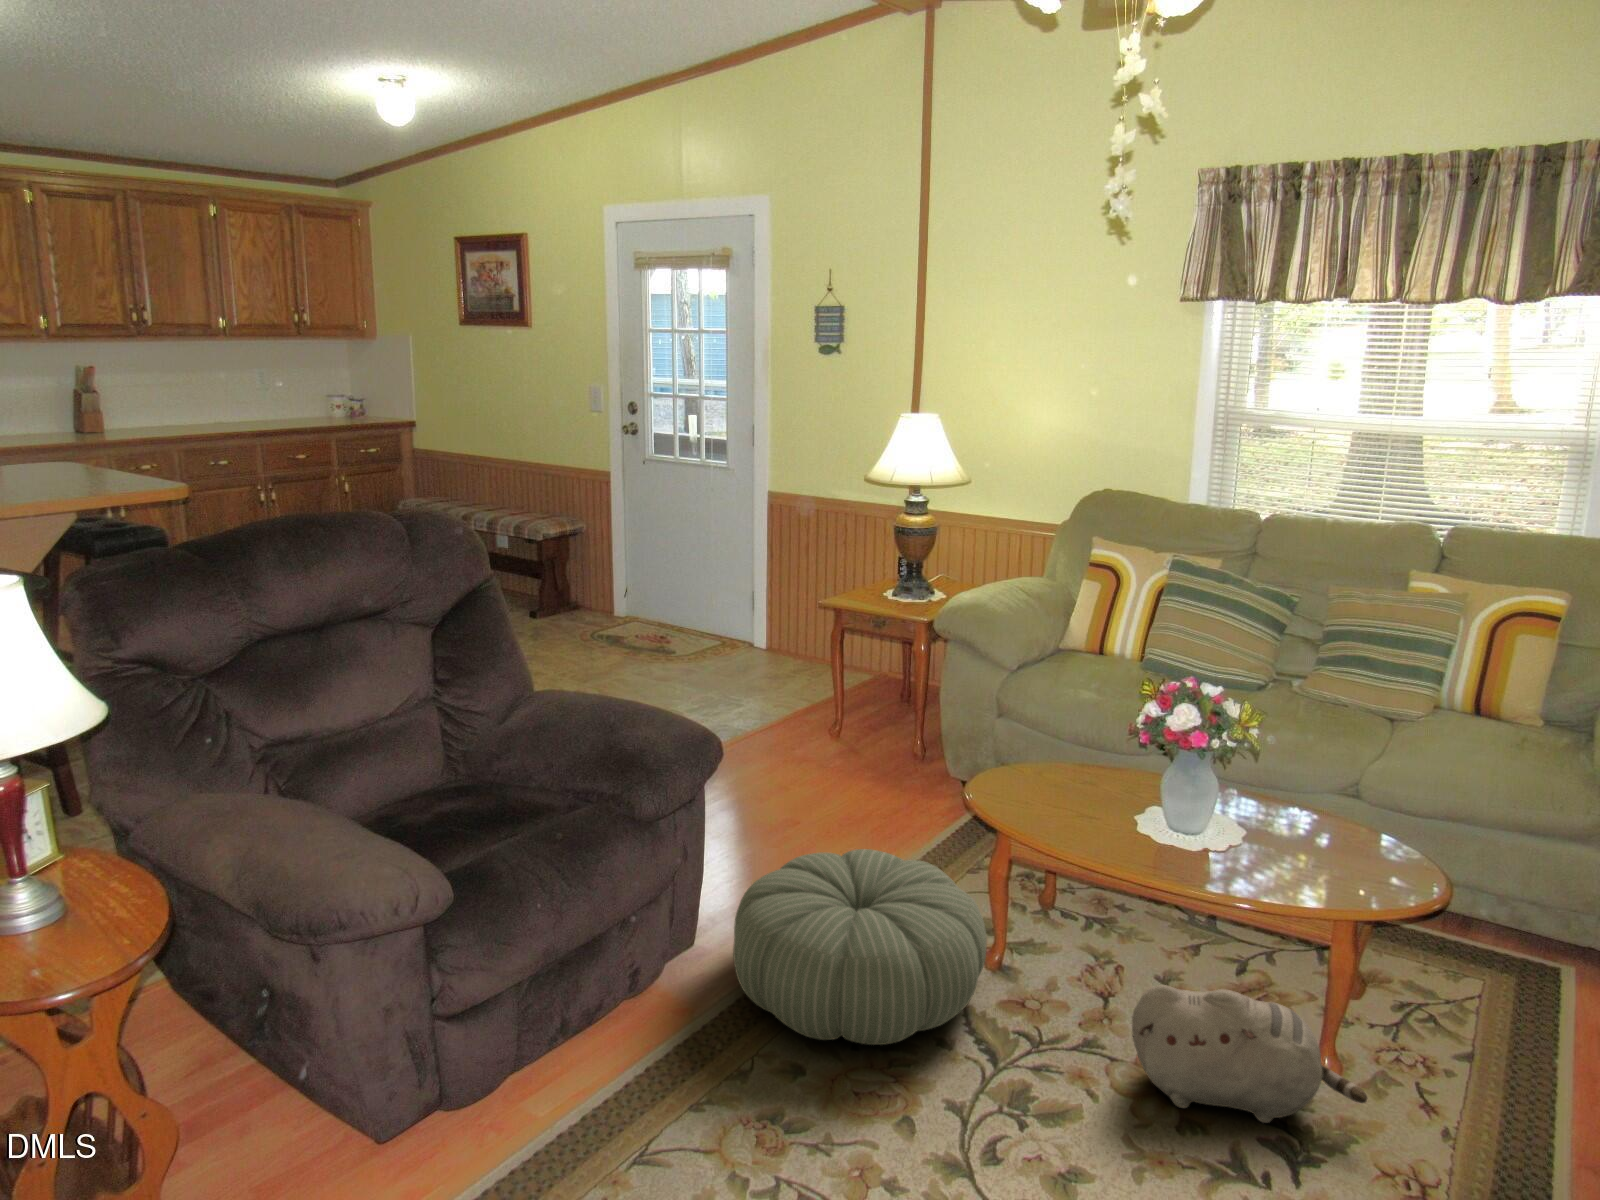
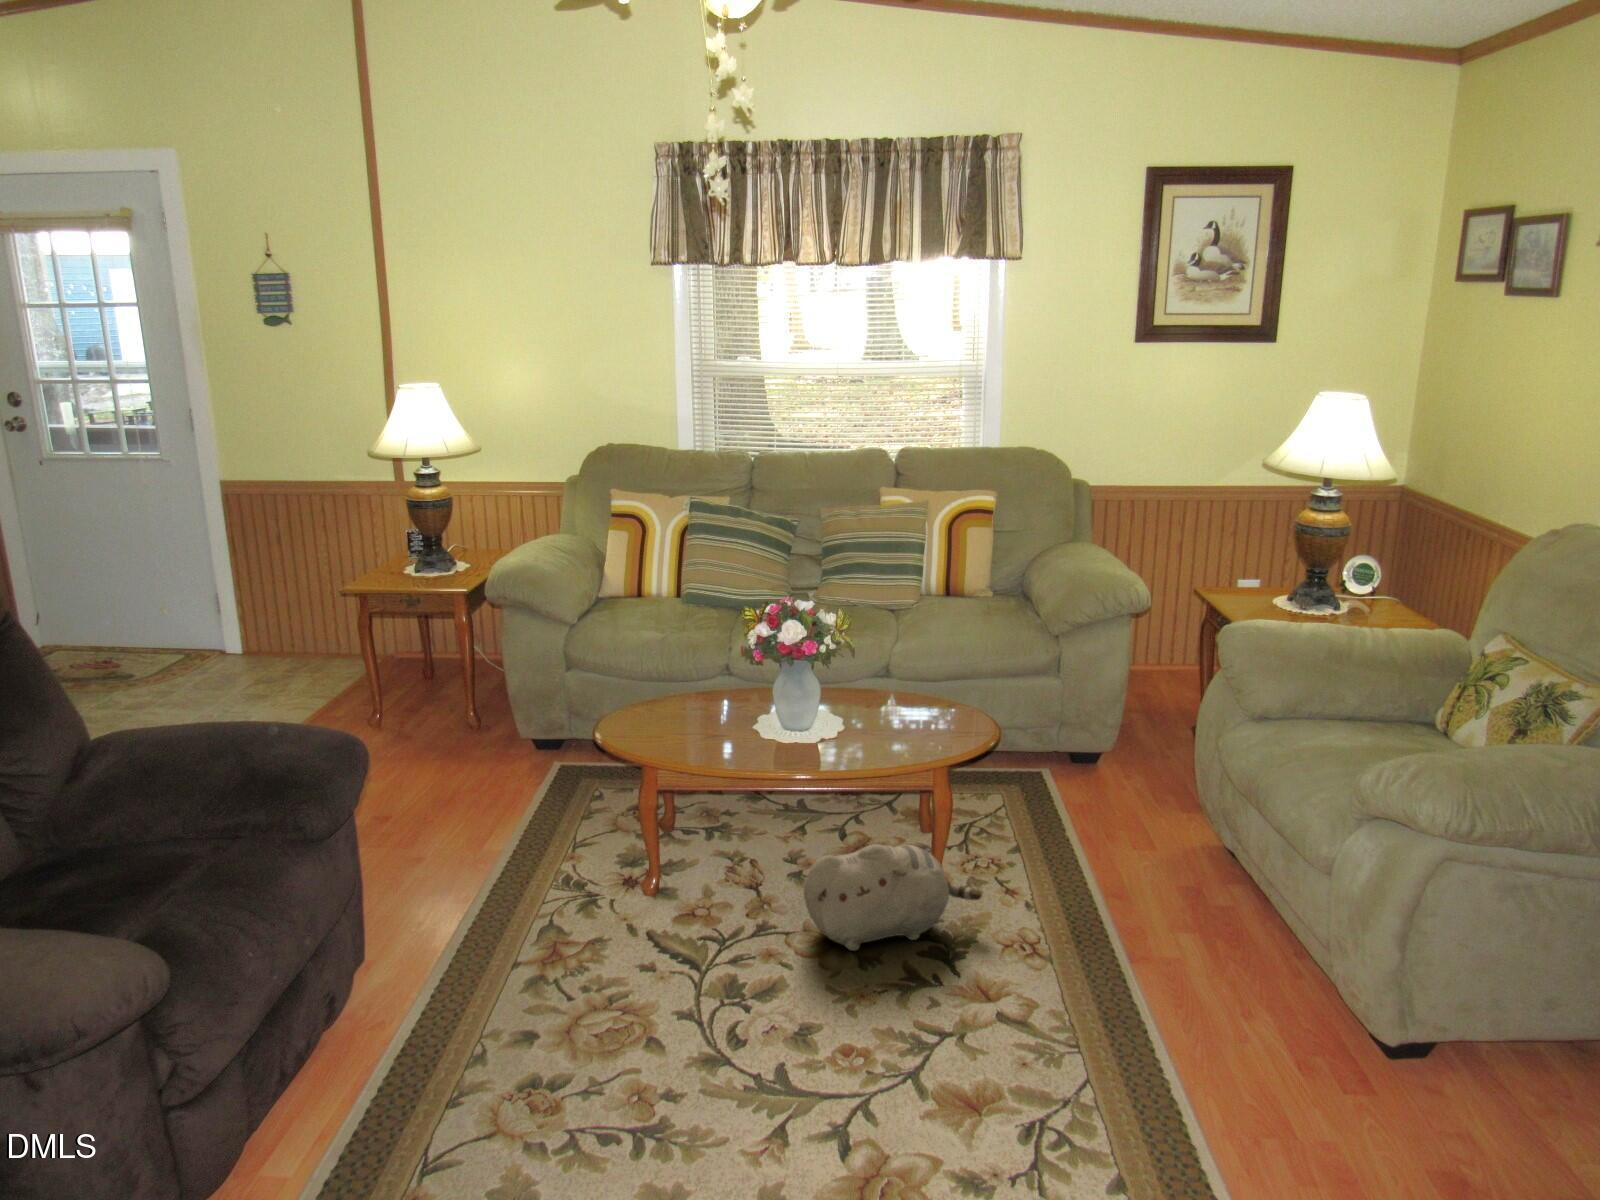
pouf: present [733,849,987,1045] -> none [408,815,664,1005]

